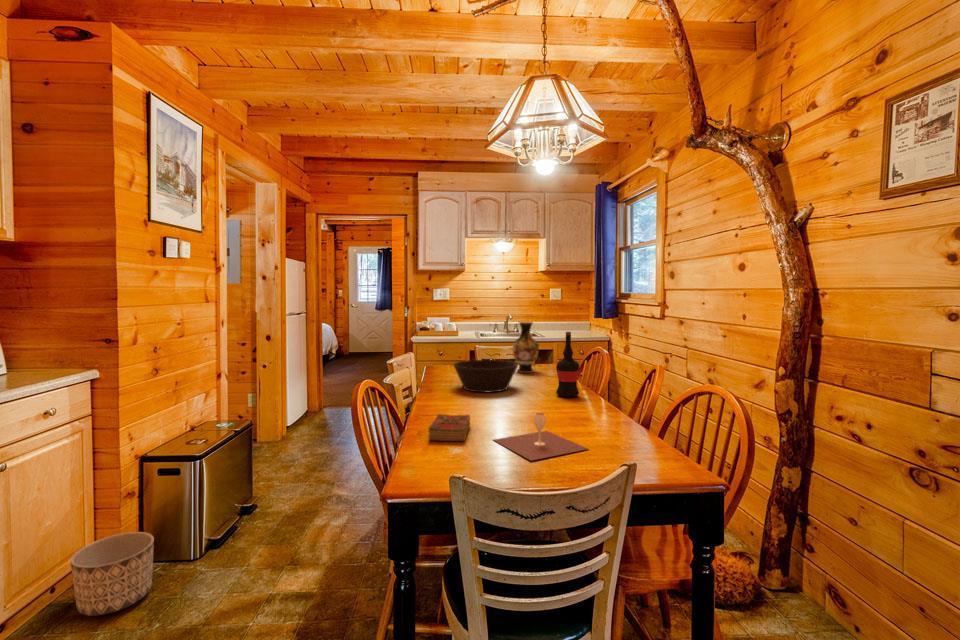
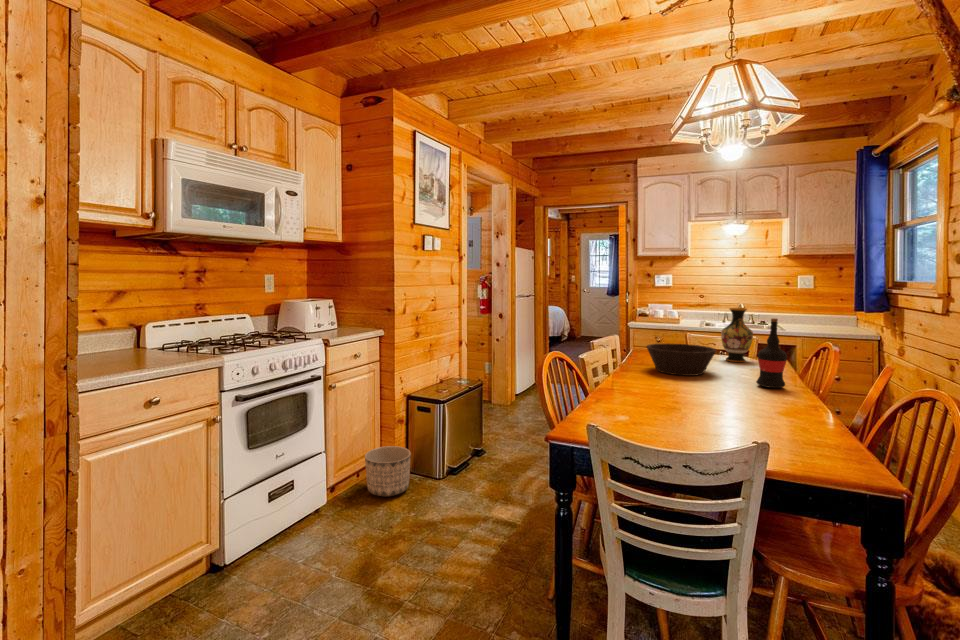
wine glass: present [494,413,588,461] -> none [659,392,758,434]
book: present [428,414,470,441] -> none [599,386,644,410]

